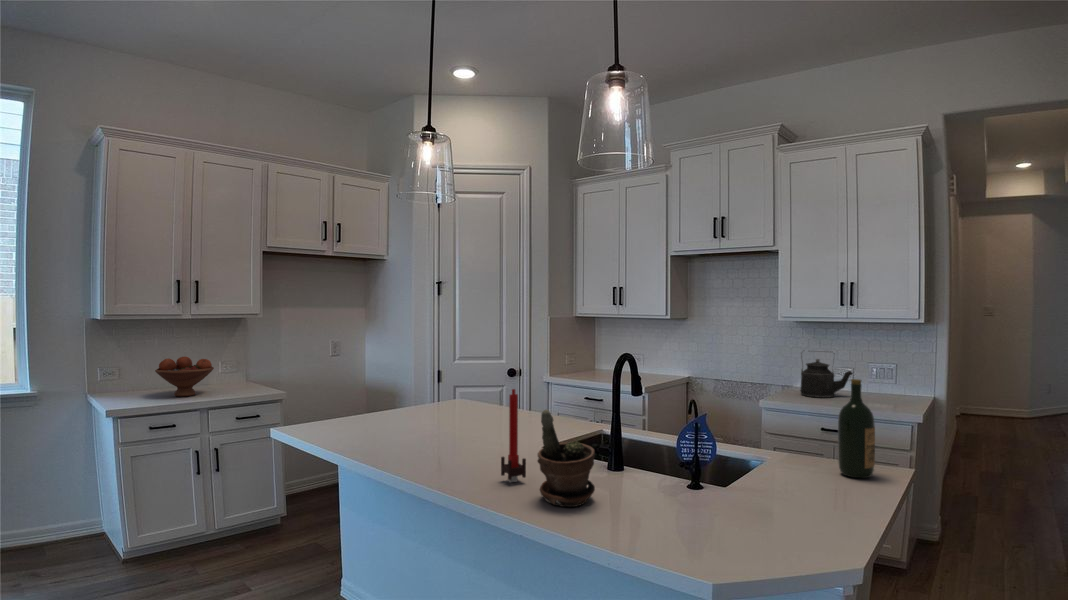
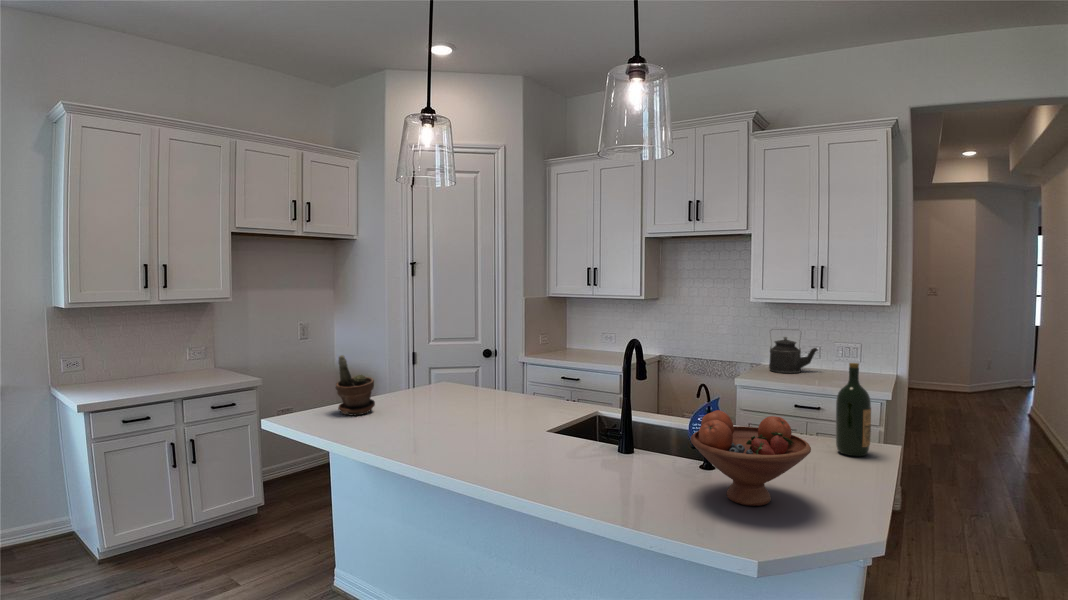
fruit bowl: present [155,357,214,397] -> present [691,410,811,506]
candle: present [501,389,526,482] -> none [519,380,544,472]
potted plant: present [538,410,595,507] -> present [336,355,375,415]

